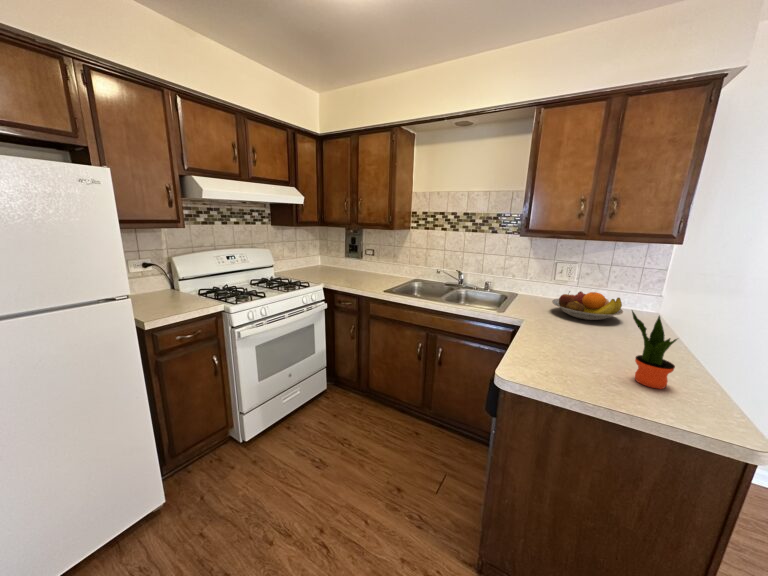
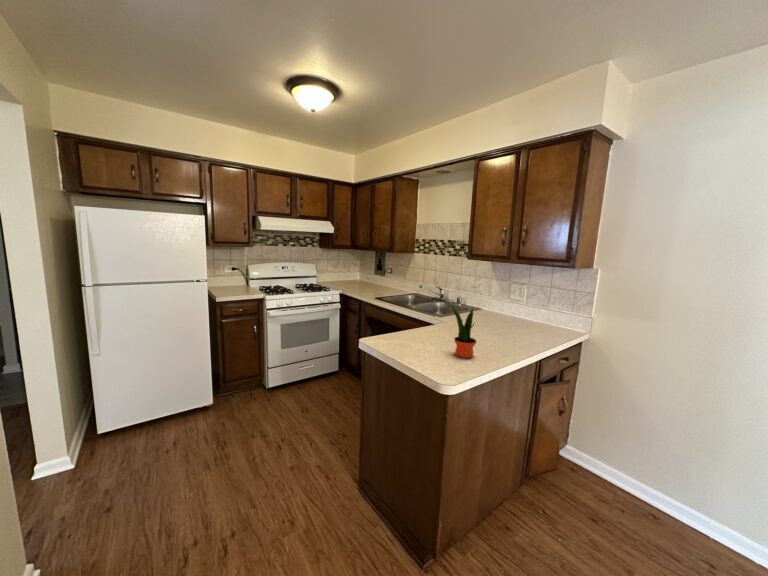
fruit bowl: present [552,291,623,320] -> none [486,304,540,328]

